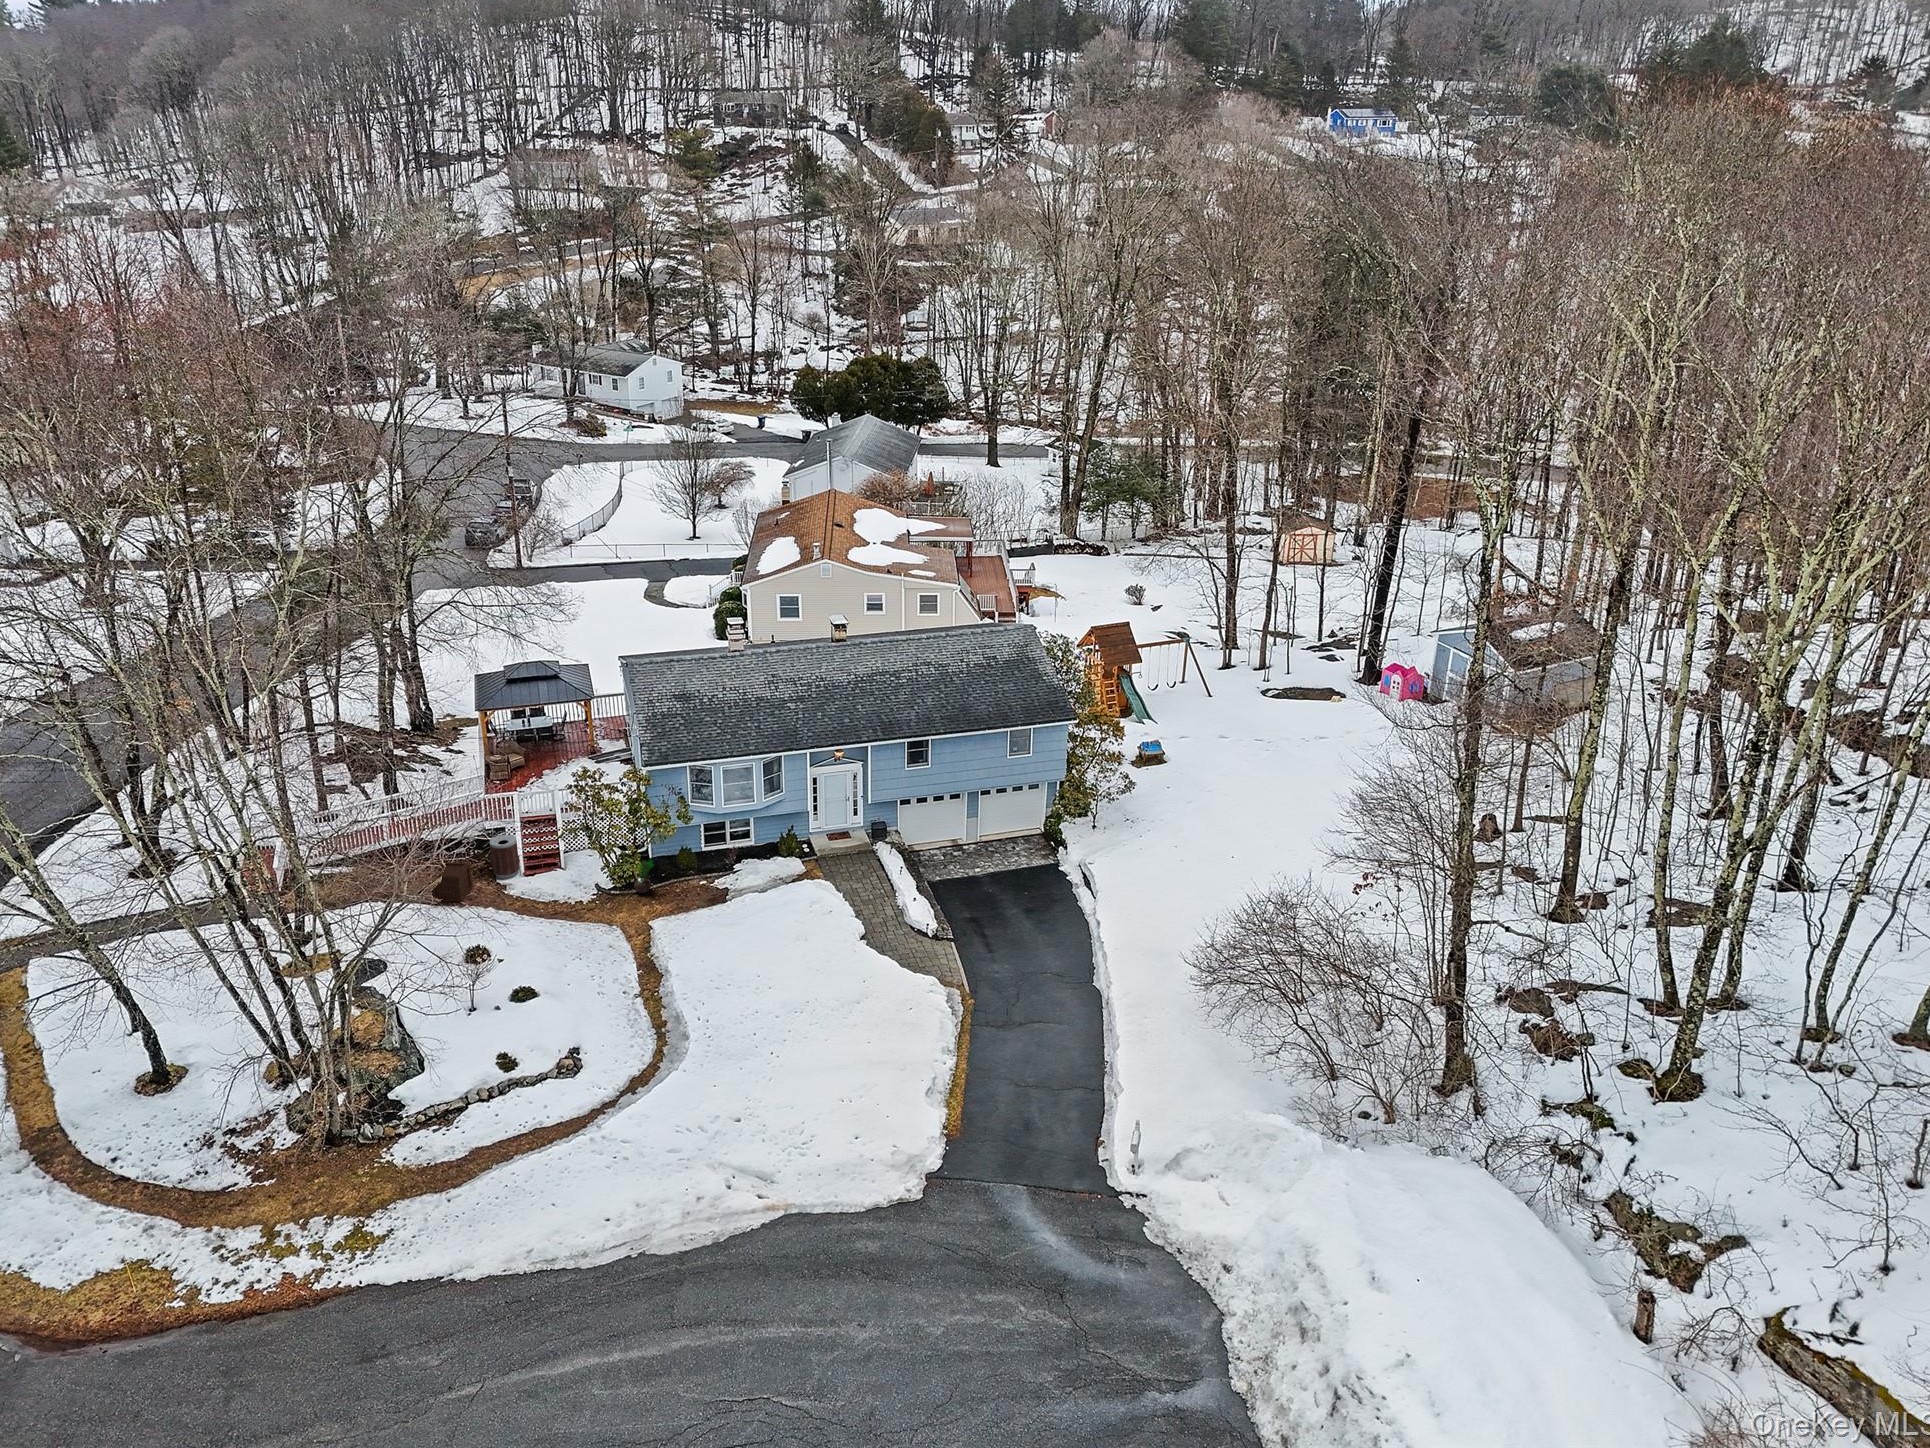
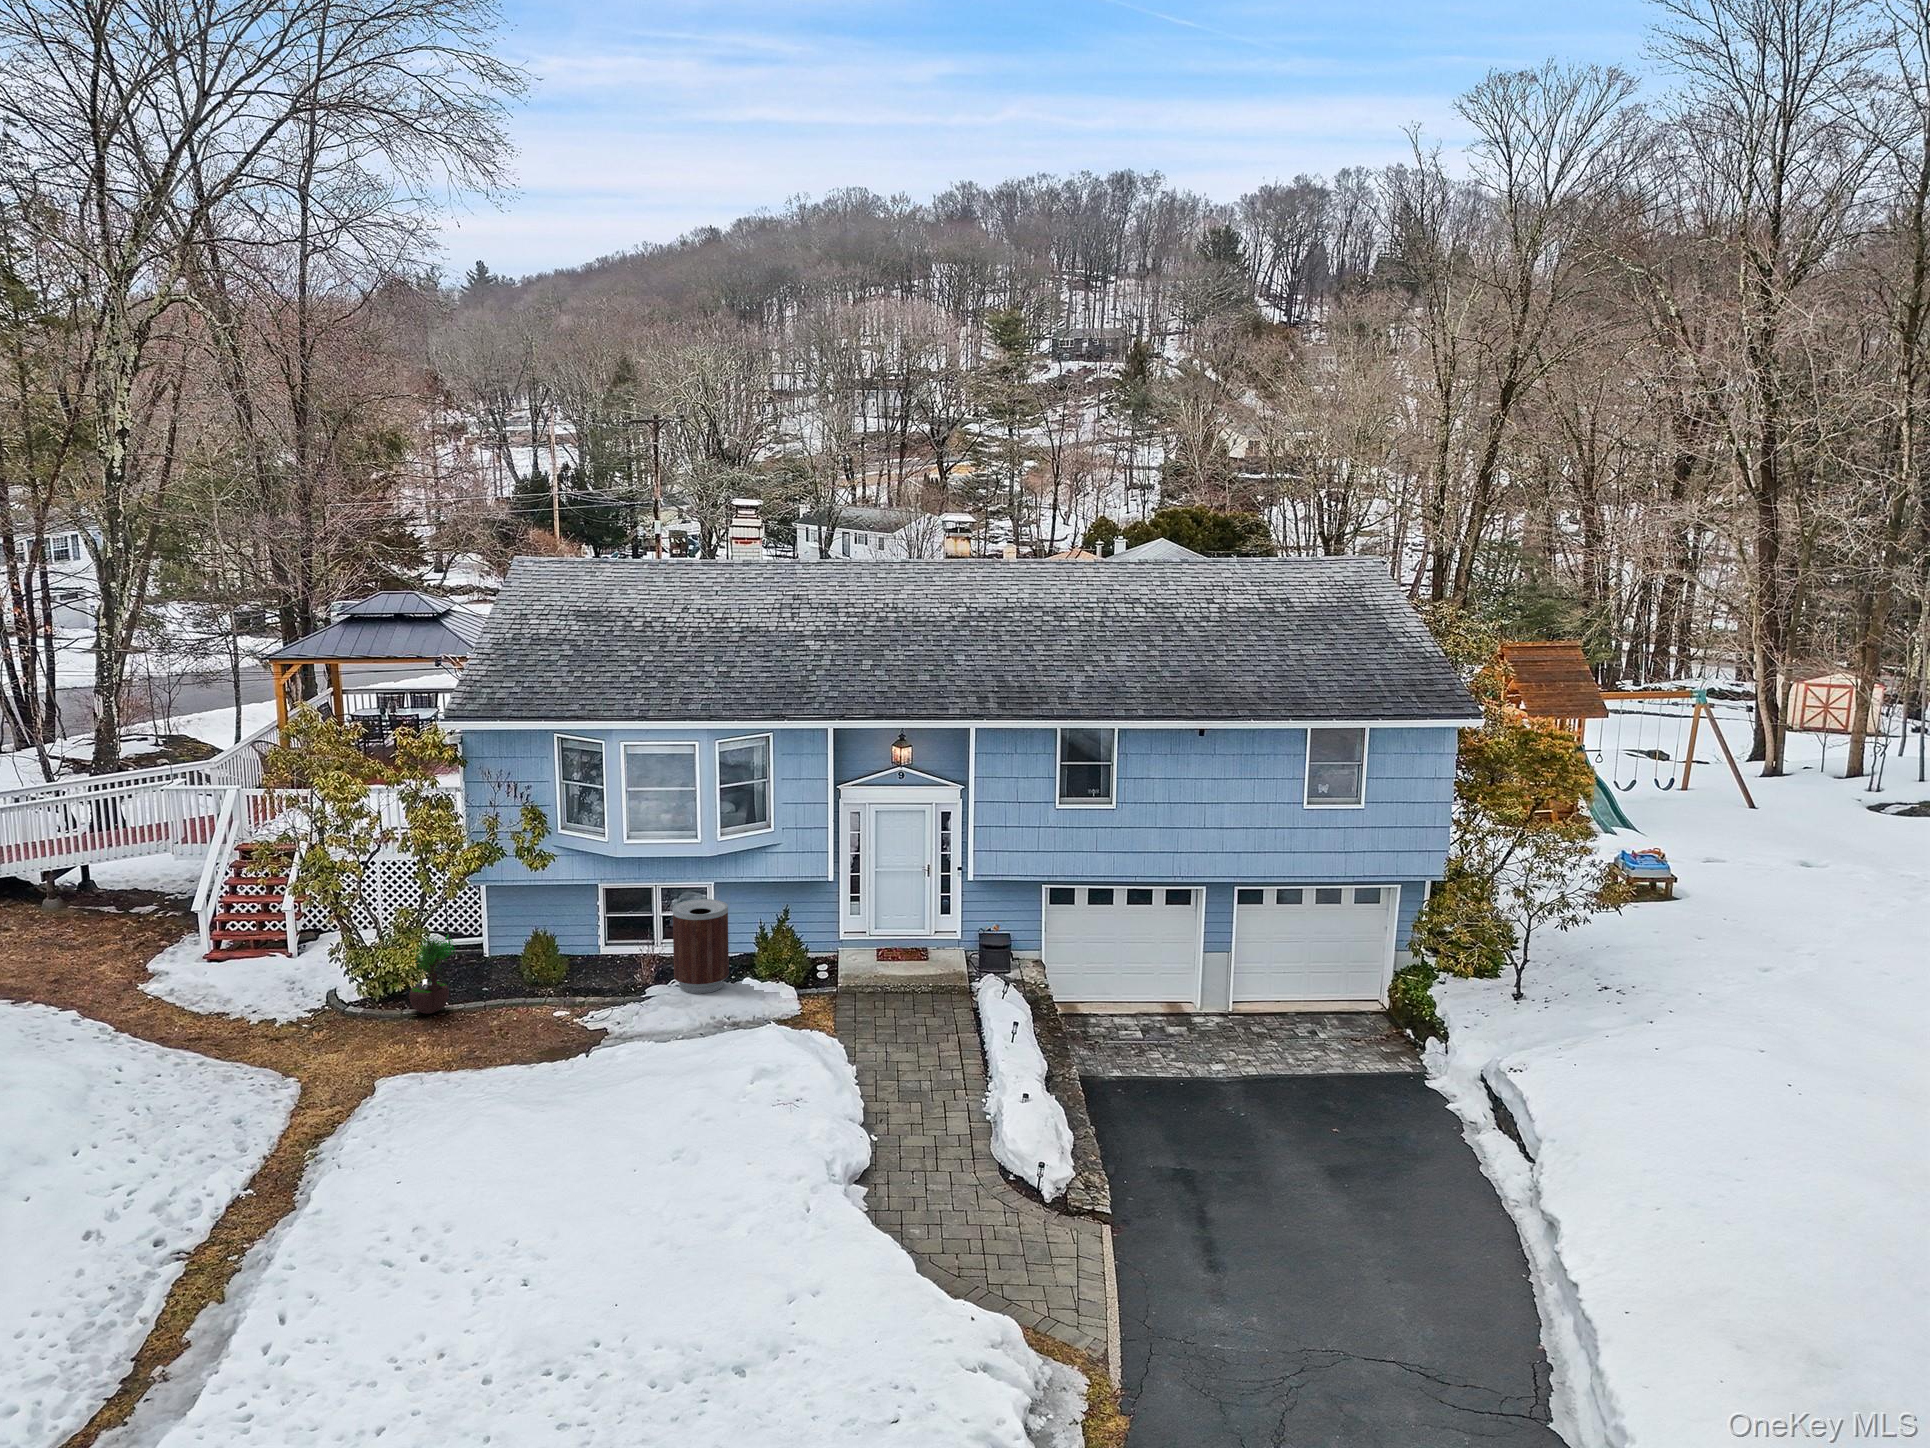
trash can: present [490,835,520,879] -> present [673,899,729,993]
wooden crate: present [431,862,473,902] -> none [21,907,126,989]

